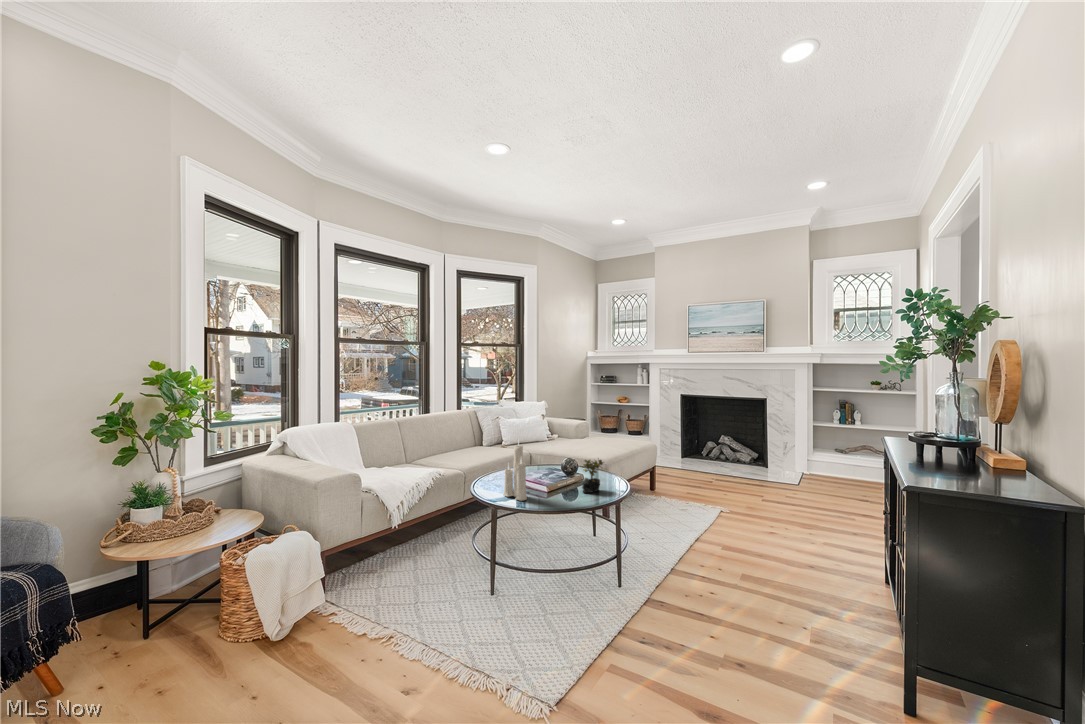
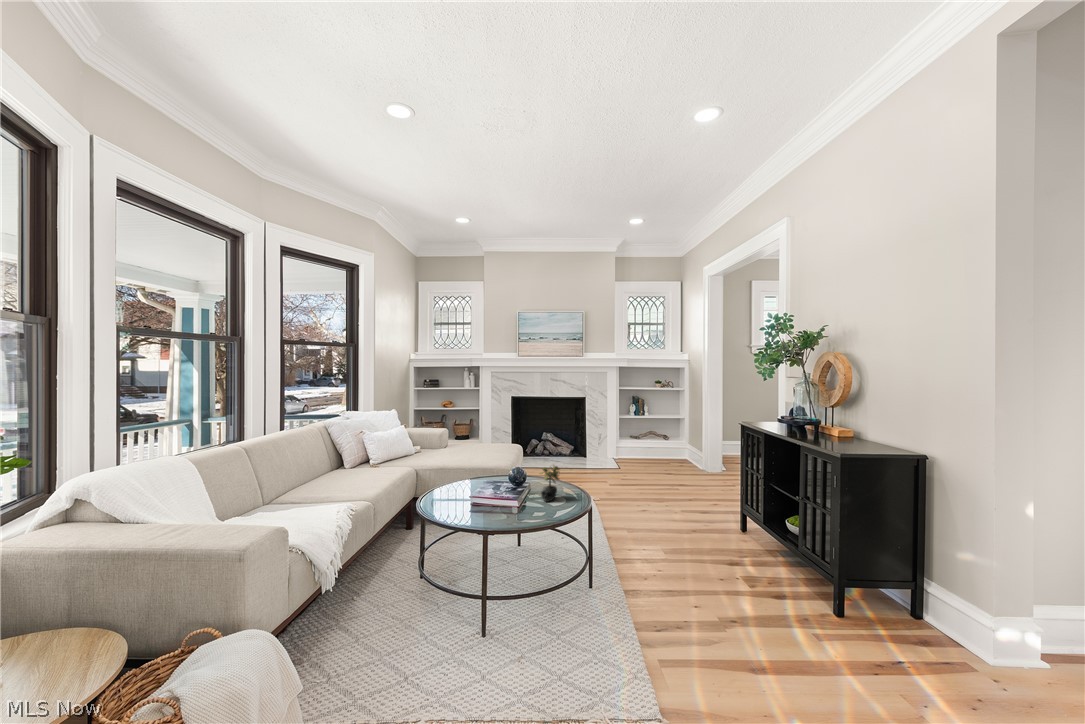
candle: present [503,444,527,501] -> none [474,450,506,521]

